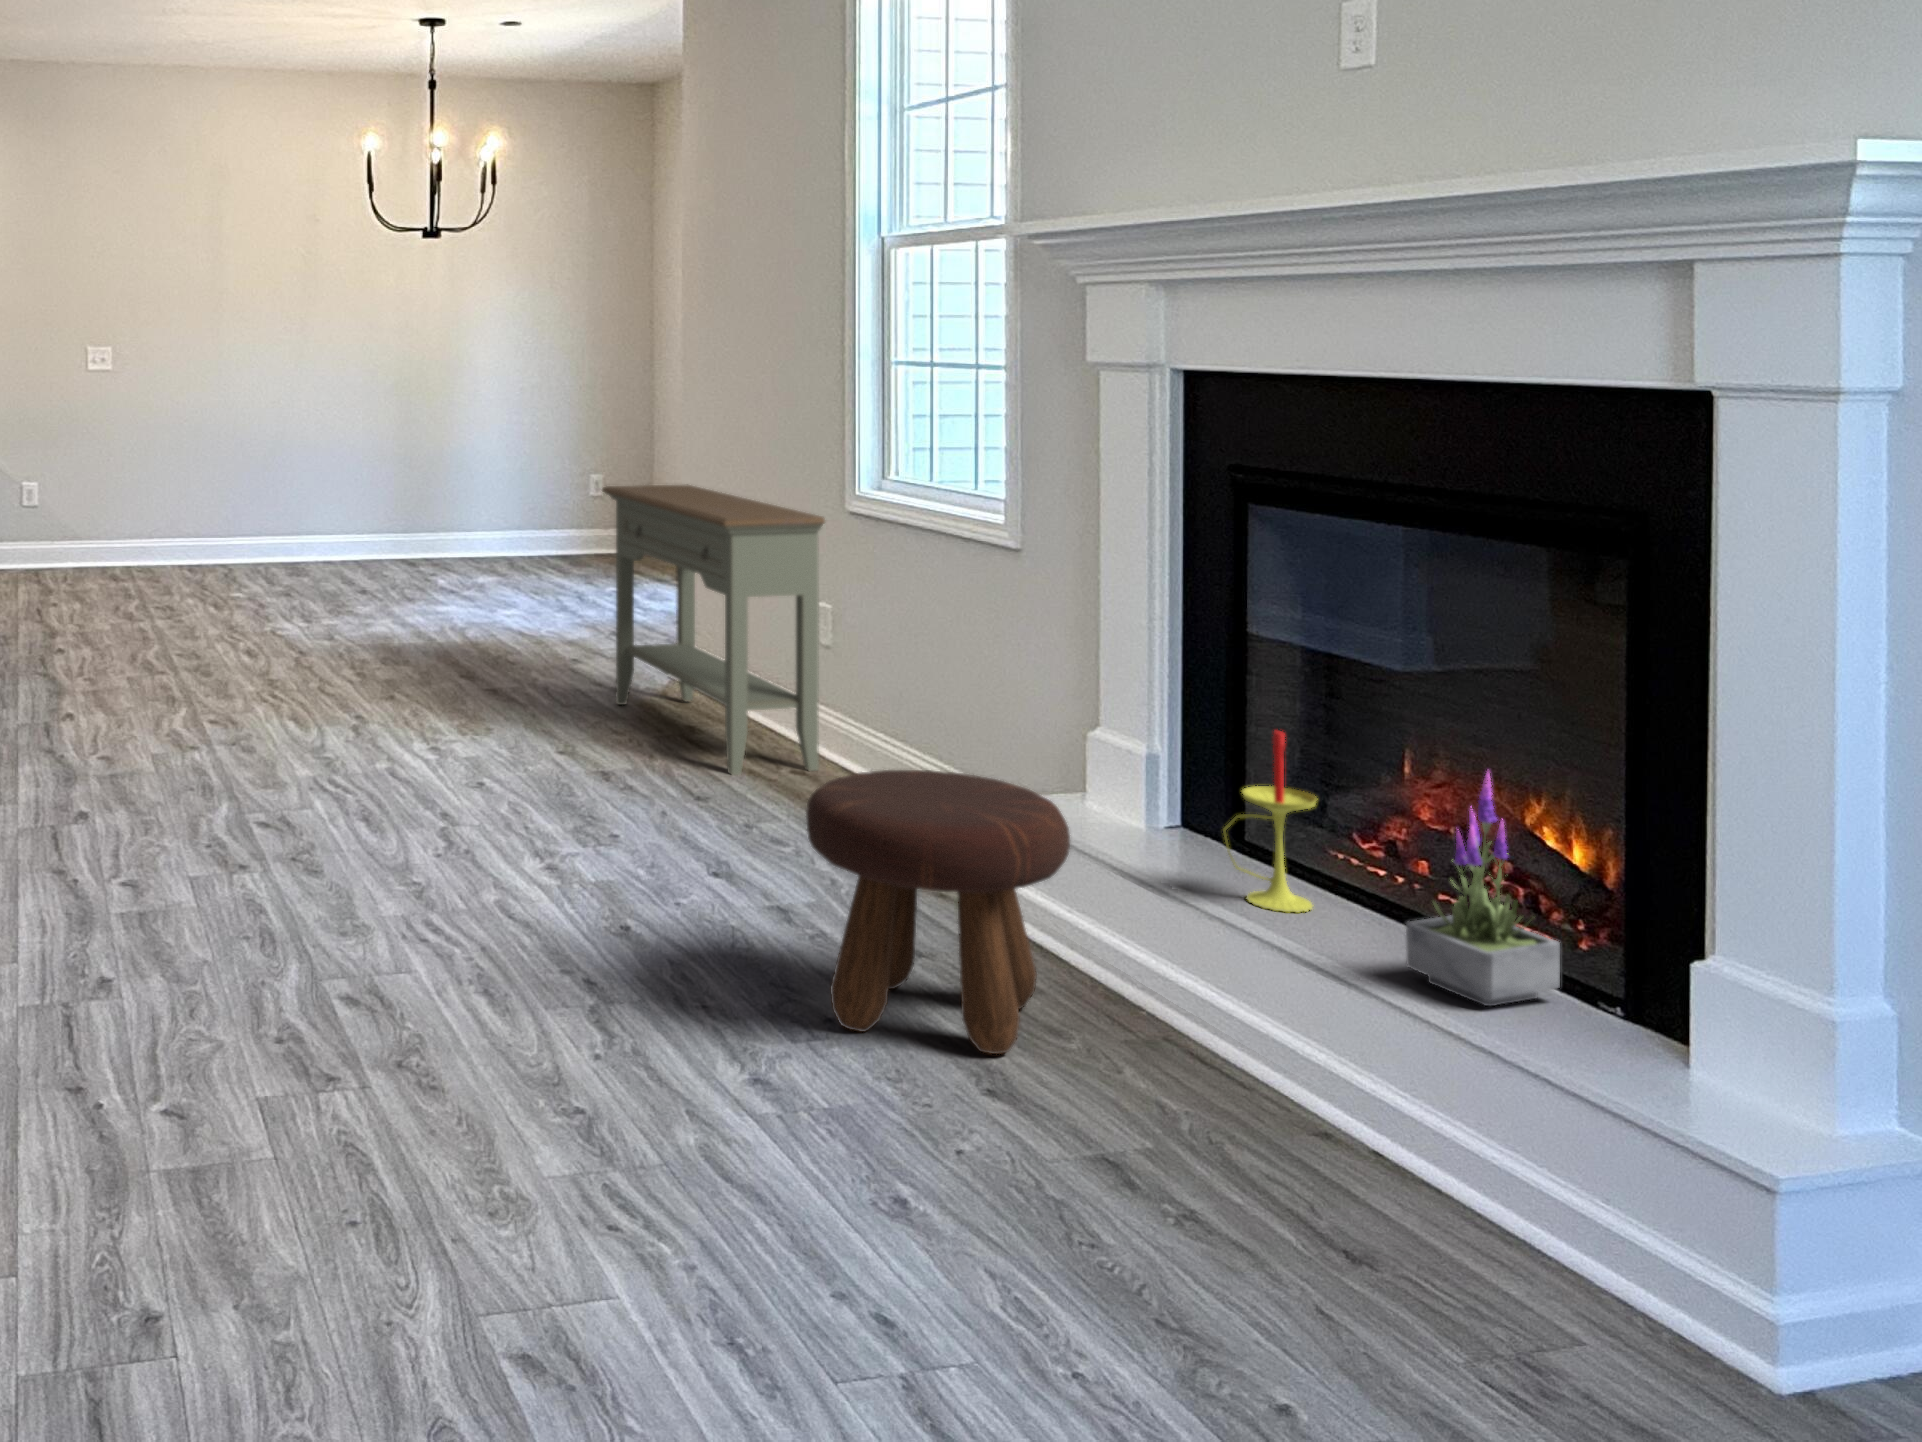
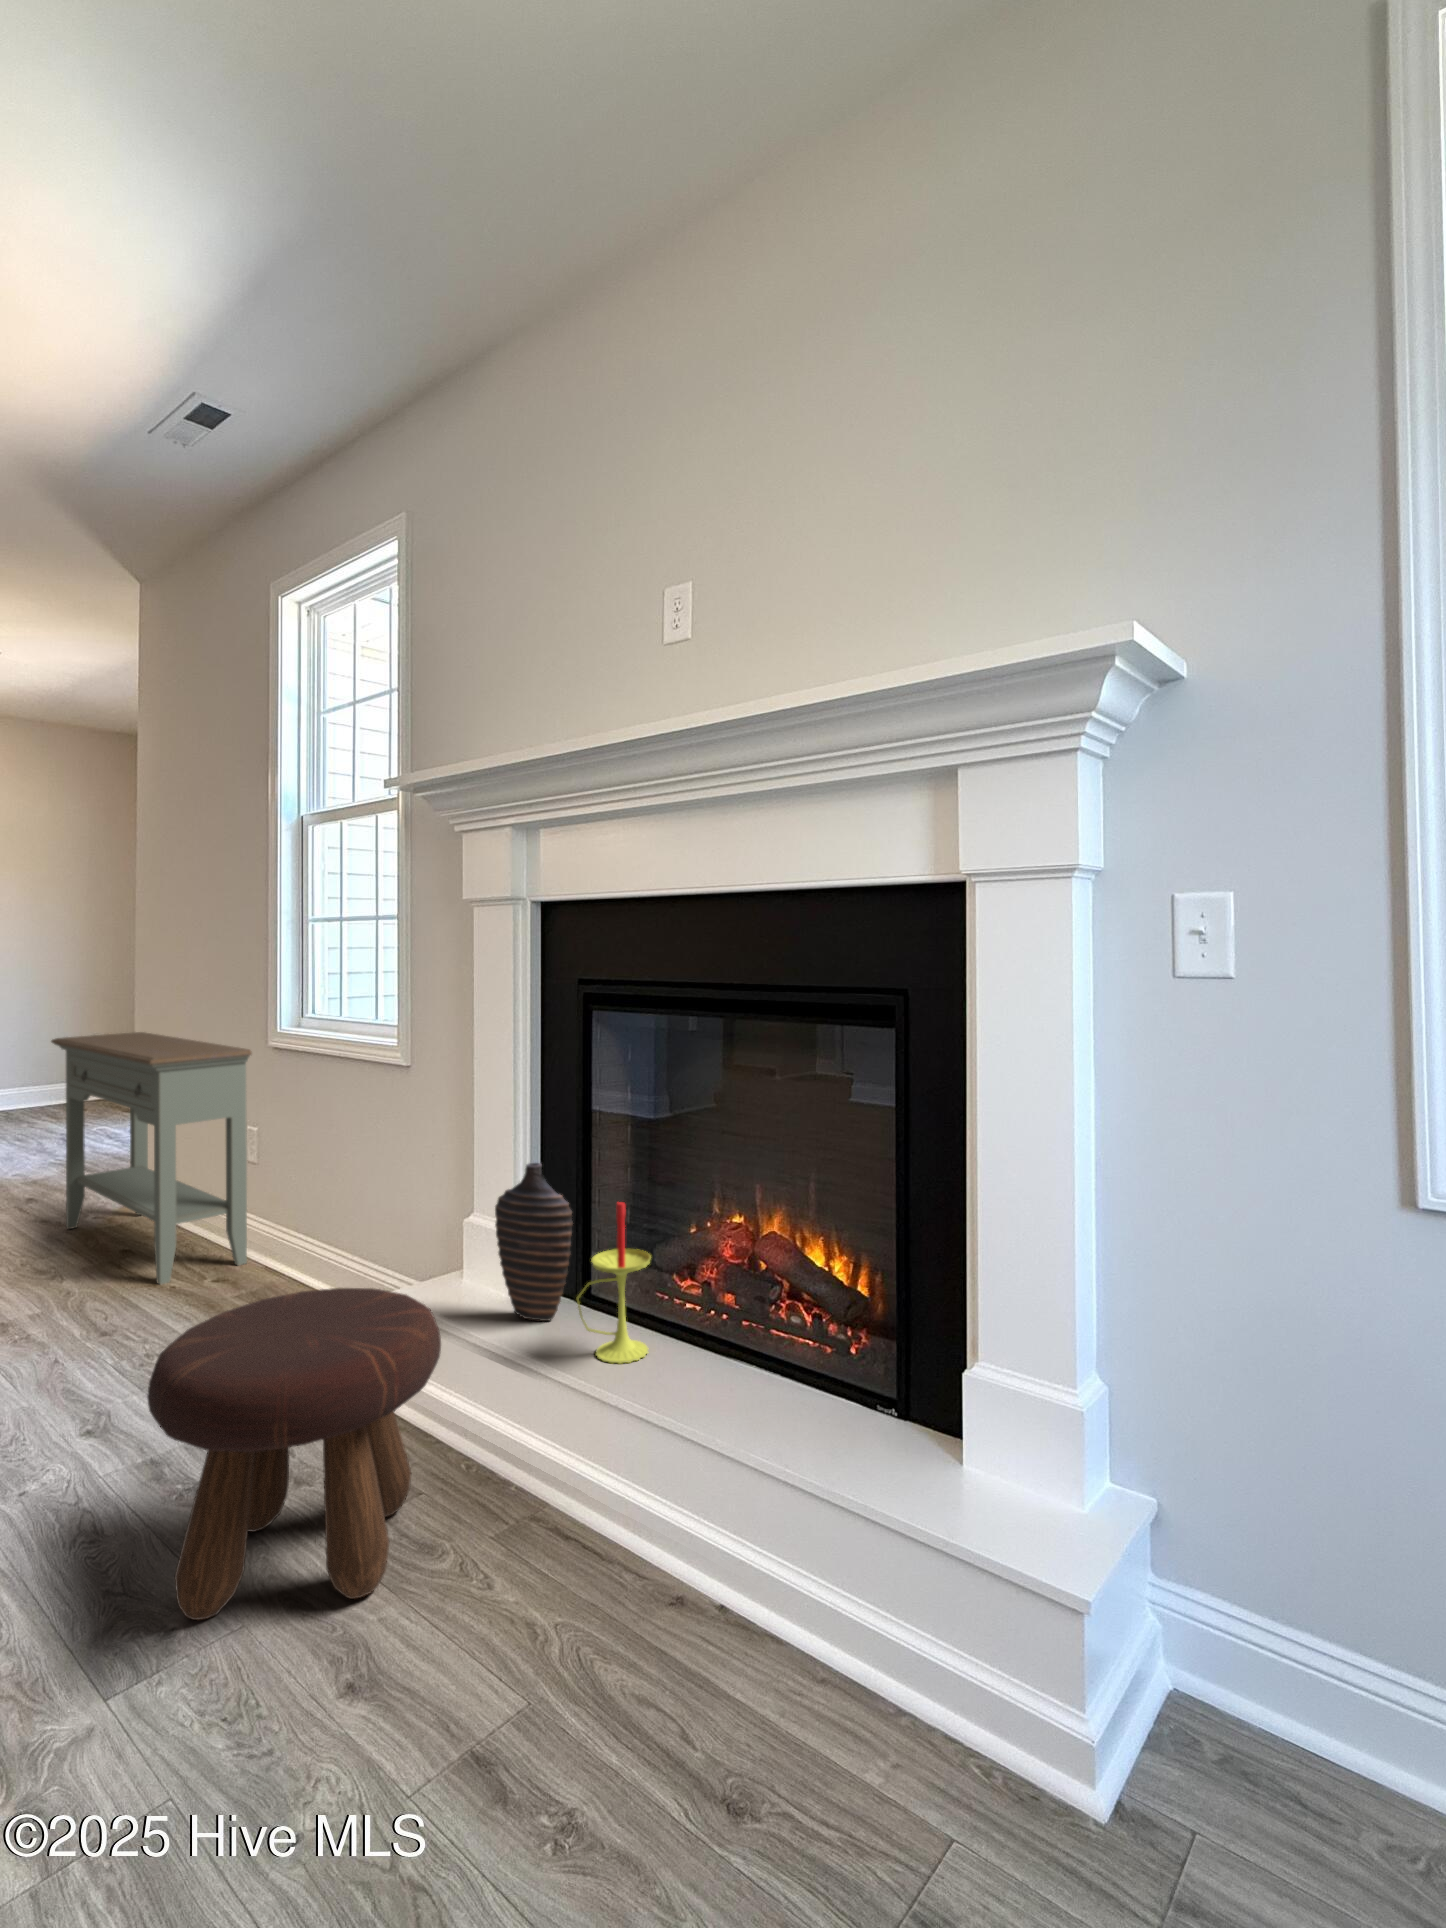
decorative vase: none [1127,678,1222,861] -> present [495,1163,573,1321]
potted plant: present [1406,772,1560,1006] -> none [734,1221,848,1435]

